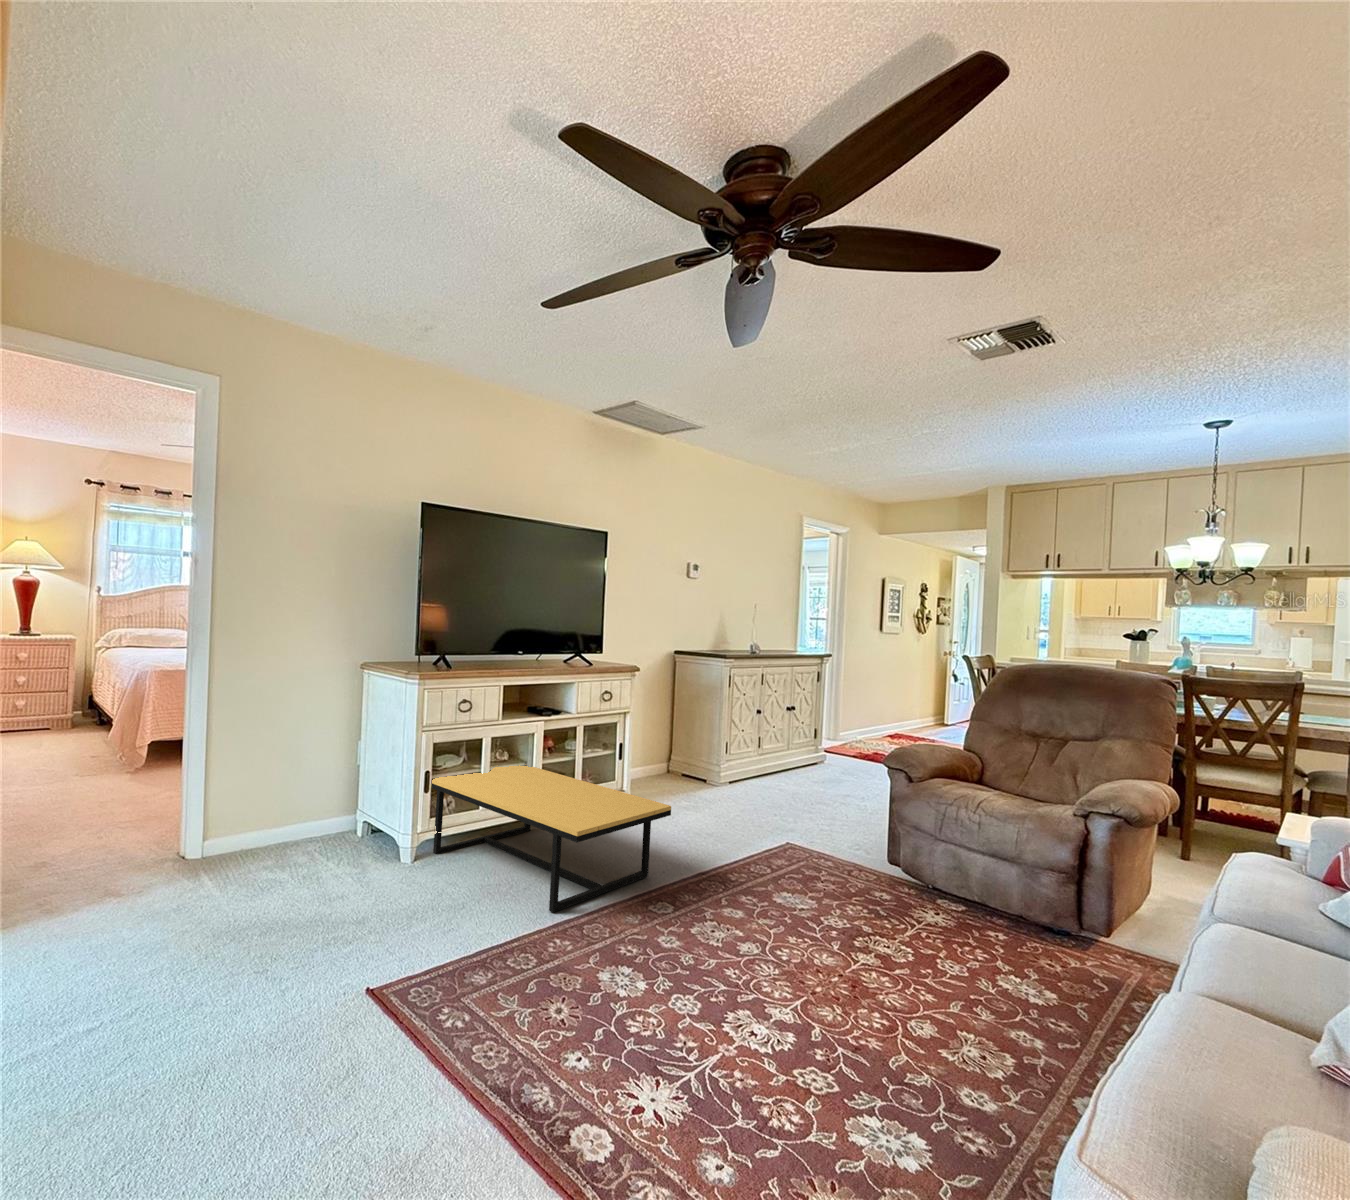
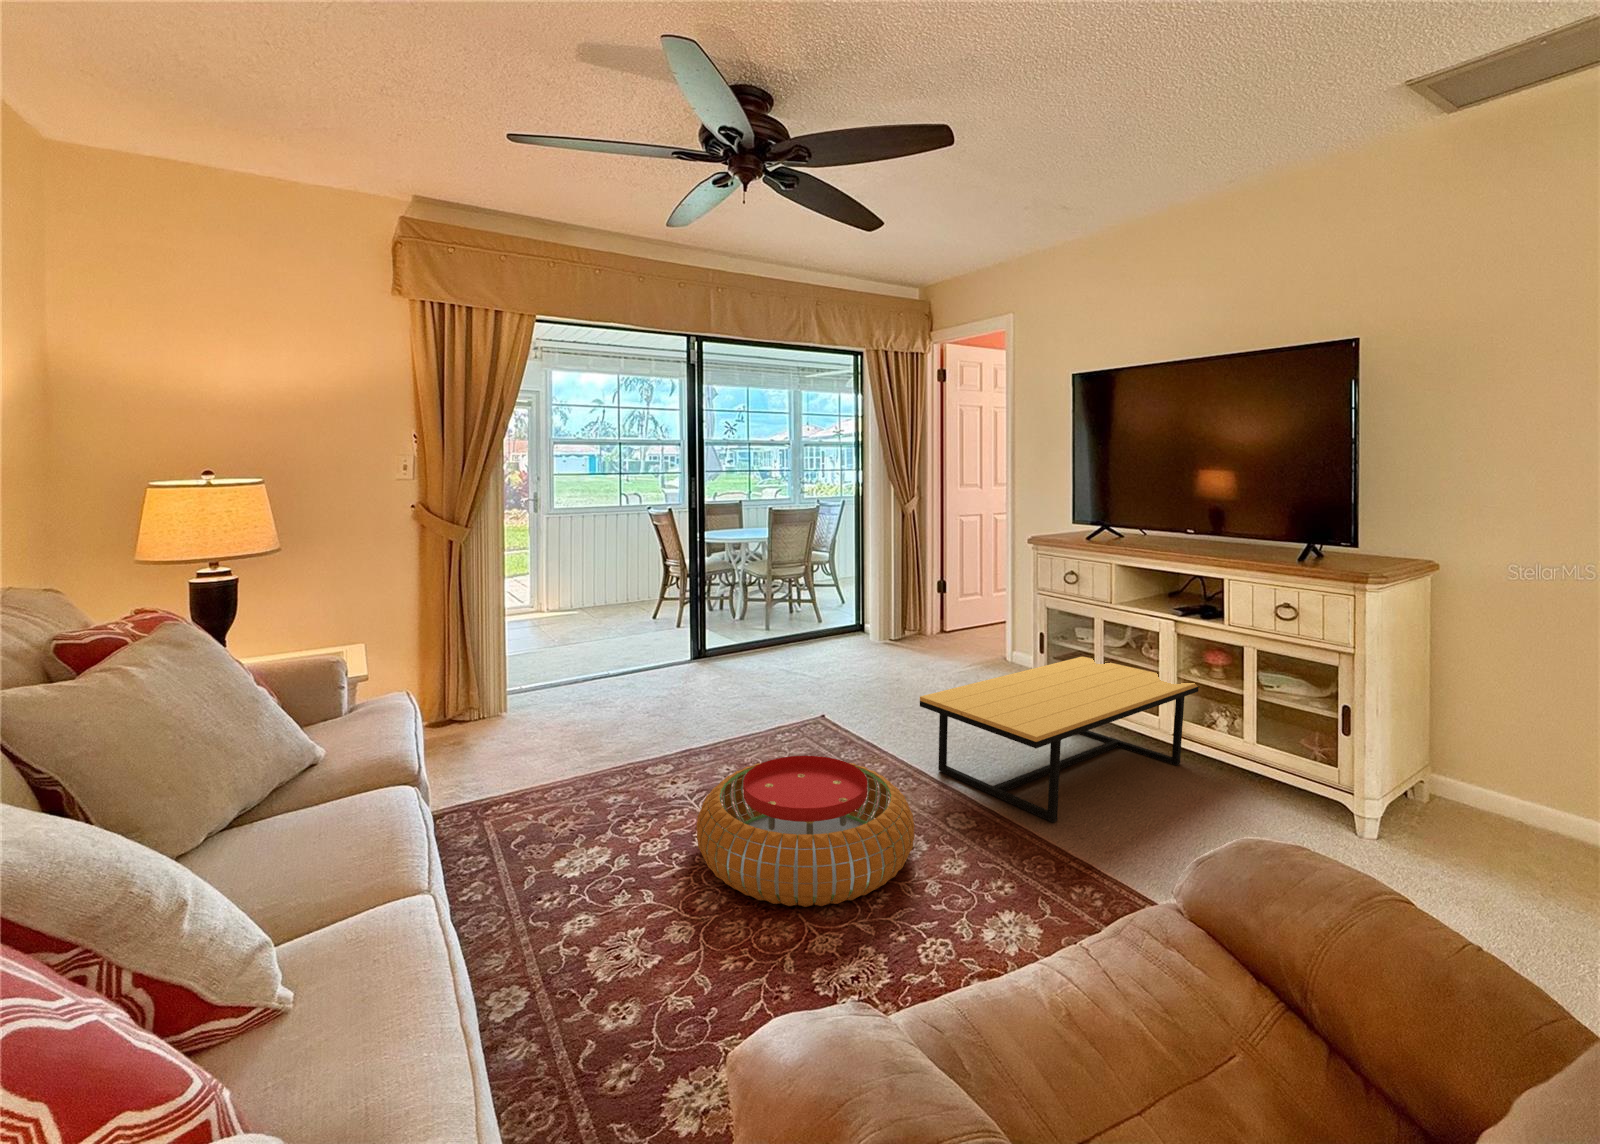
pouf: none [654,877,869,1029] -> present [696,756,915,907]

